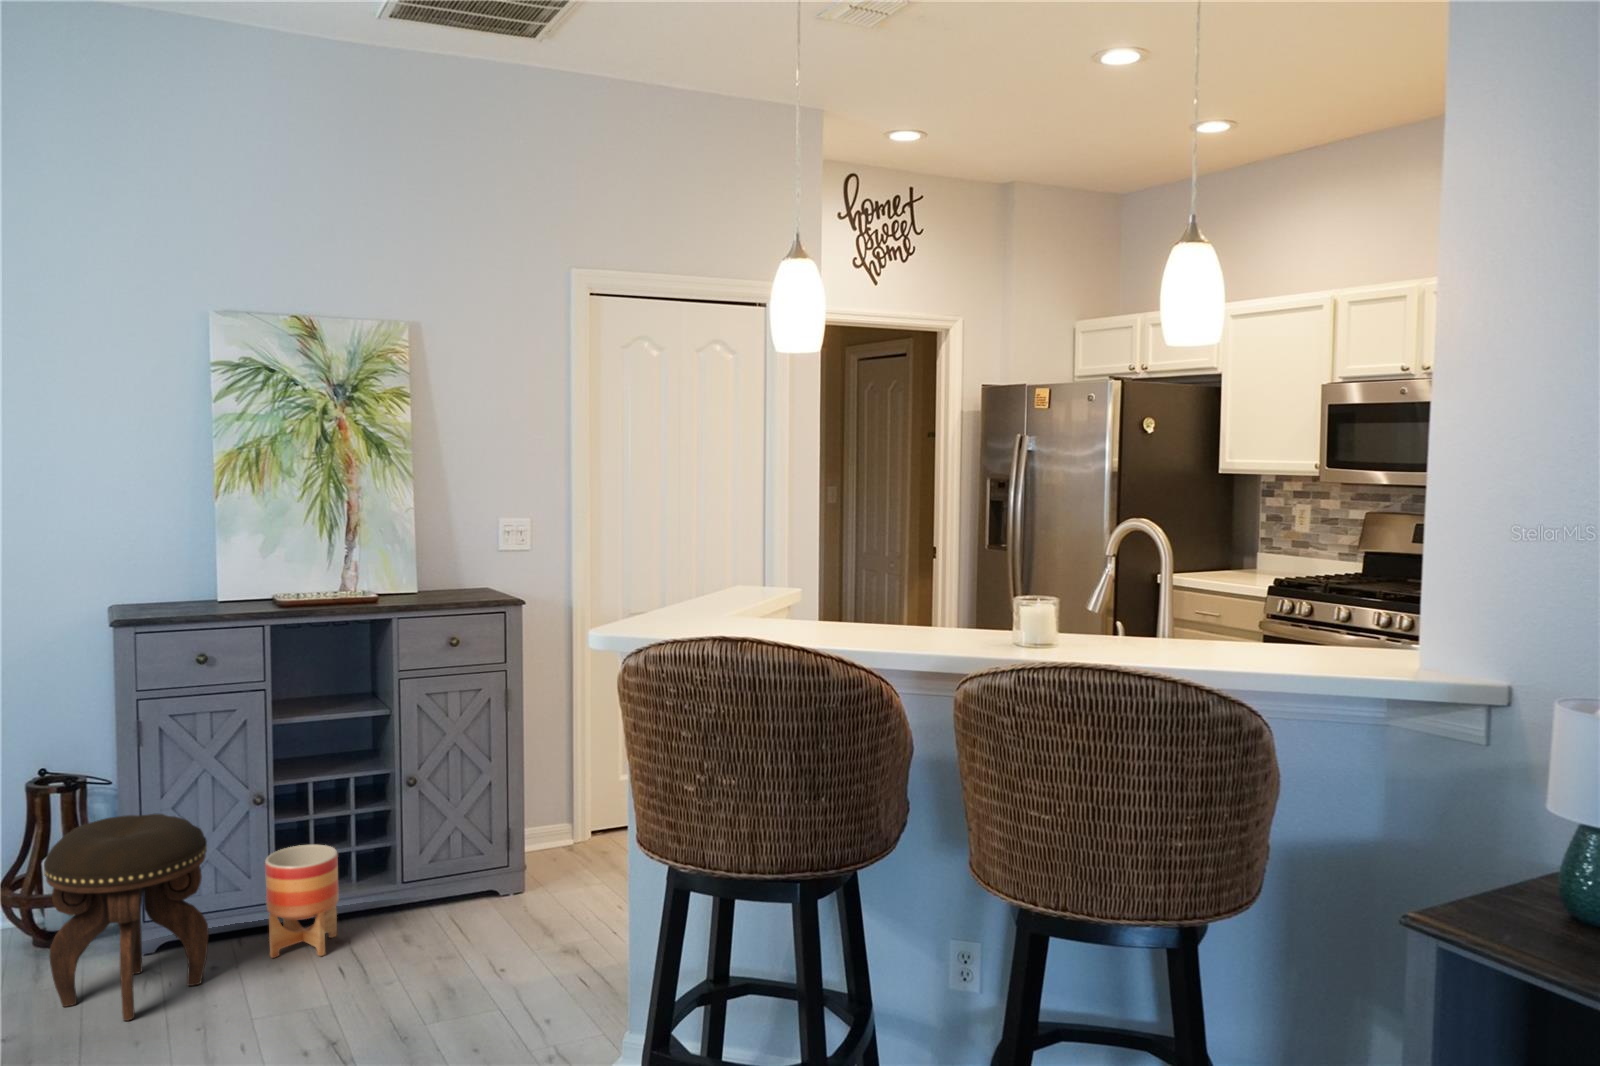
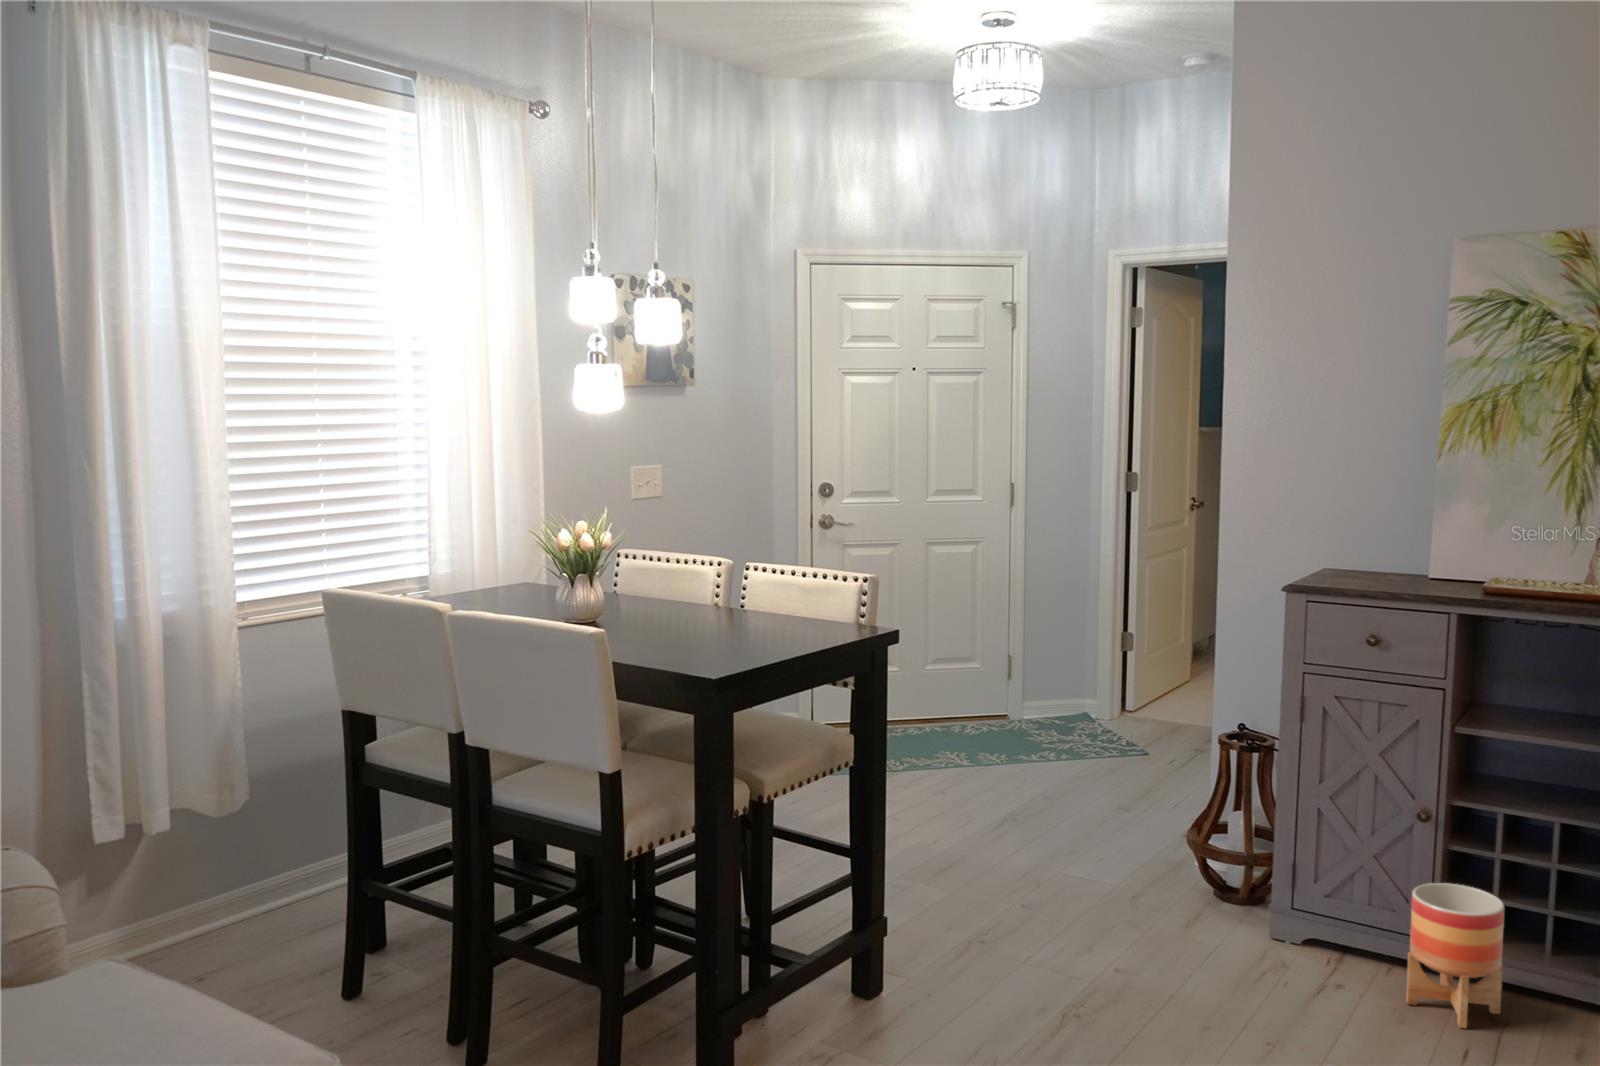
footstool: present [44,814,209,1021] -> none [1178,786,1338,998]

